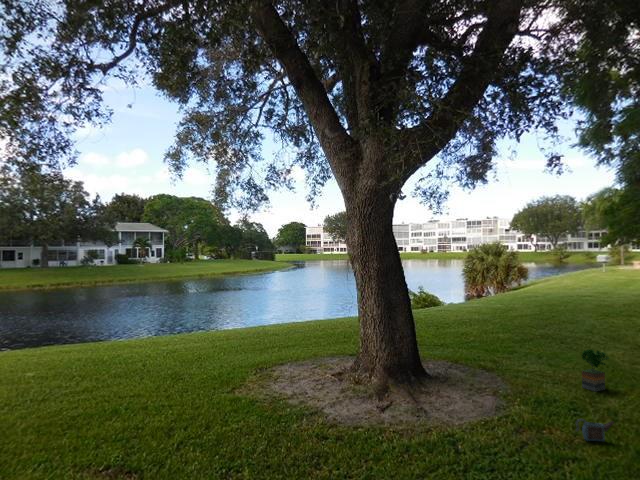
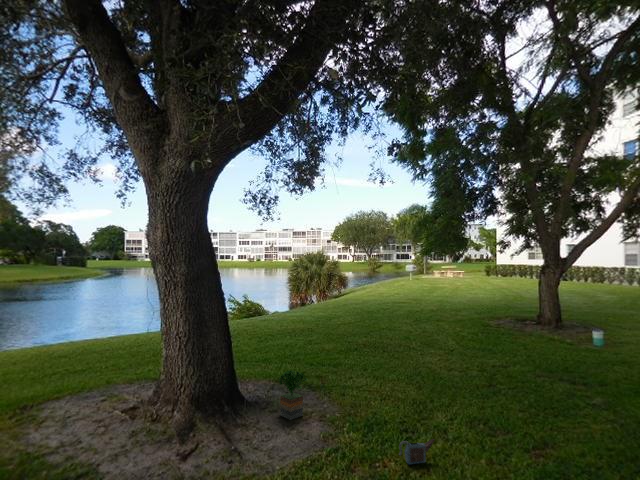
potted tree: present [581,350,609,392] -> present [279,371,308,420]

